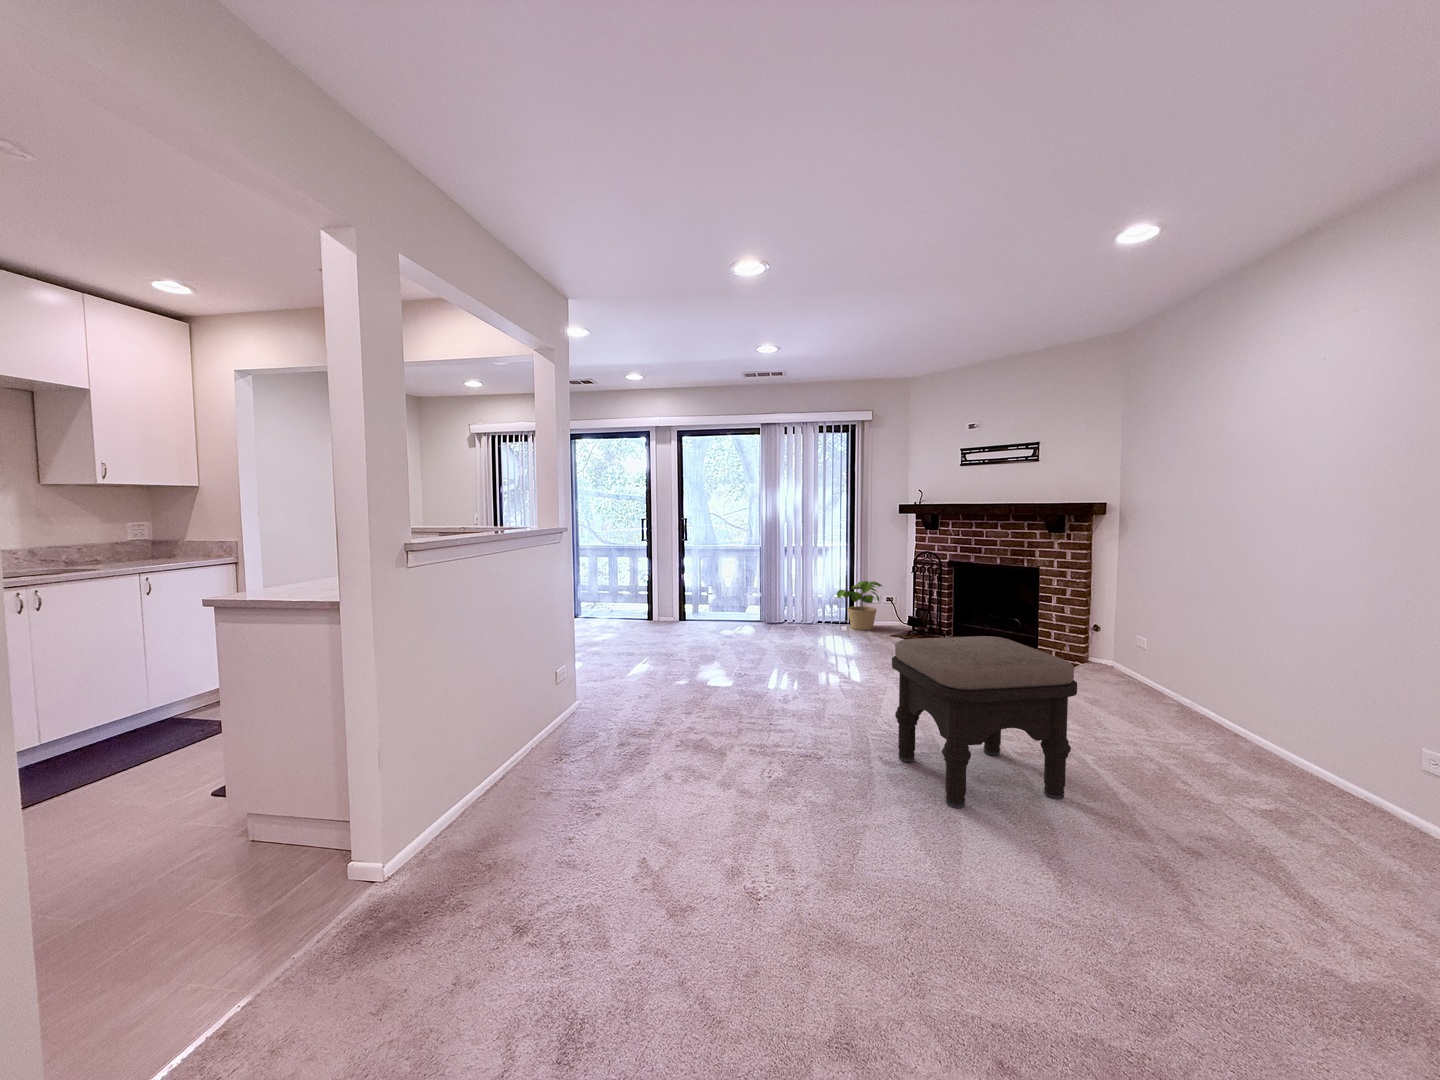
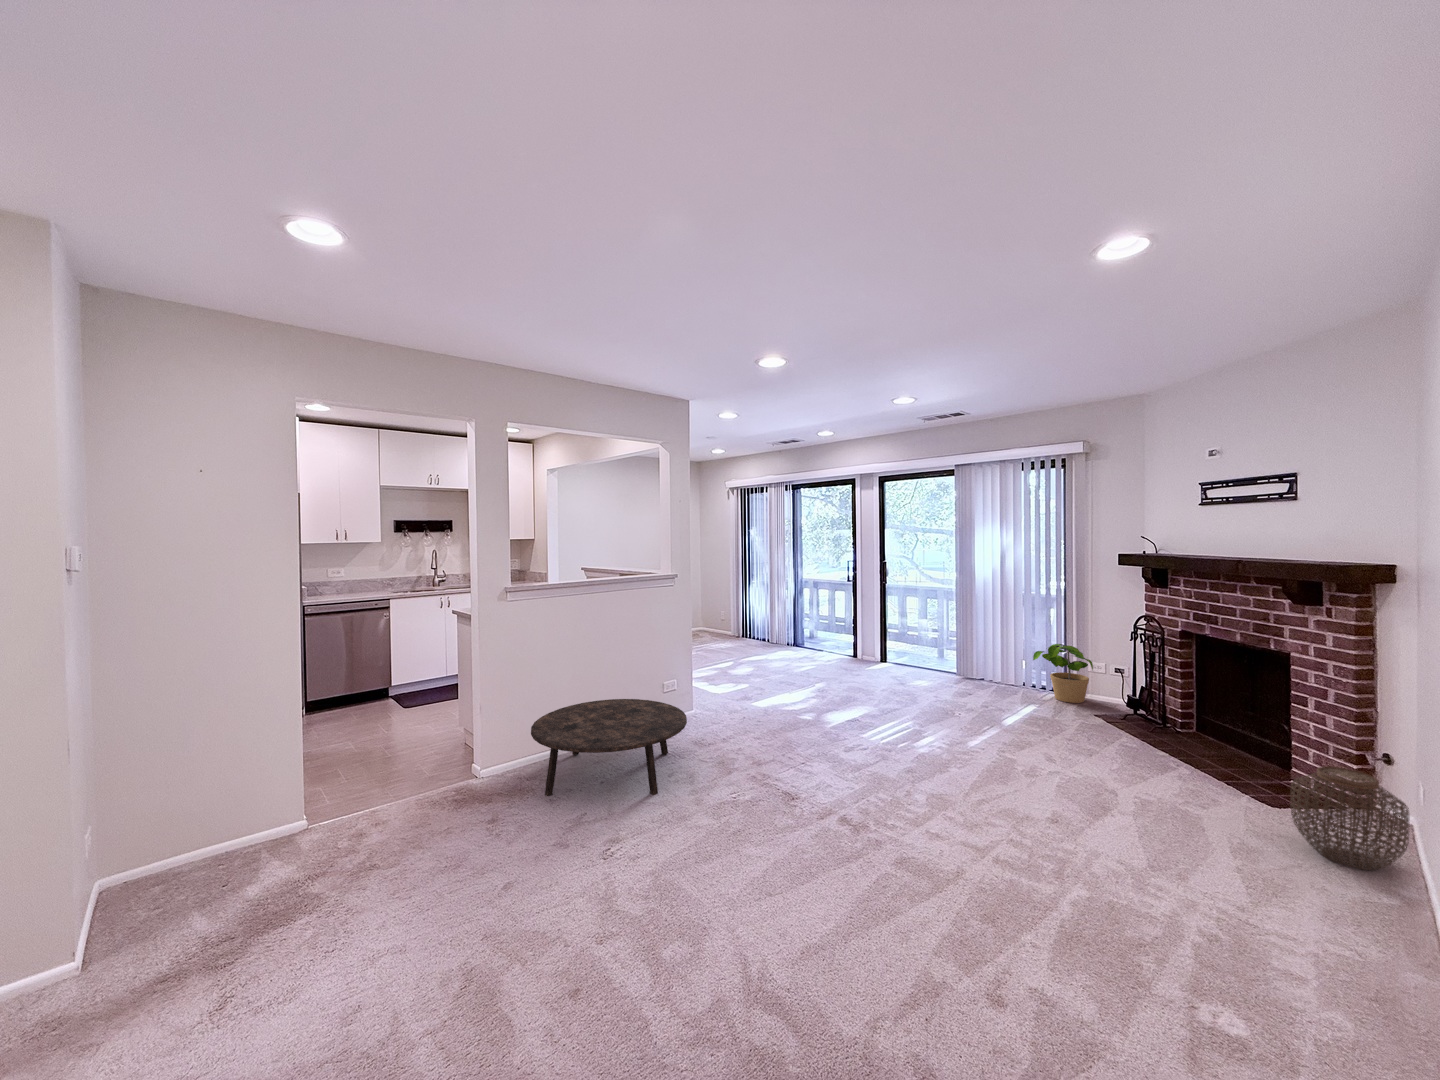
woven basket: none [1095,632,1158,692] -> present [1290,766,1409,870]
ottoman: present [892,636,1077,808] -> none [799,712,975,933]
coffee table: none [484,680,690,823] -> present [531,699,687,796]

